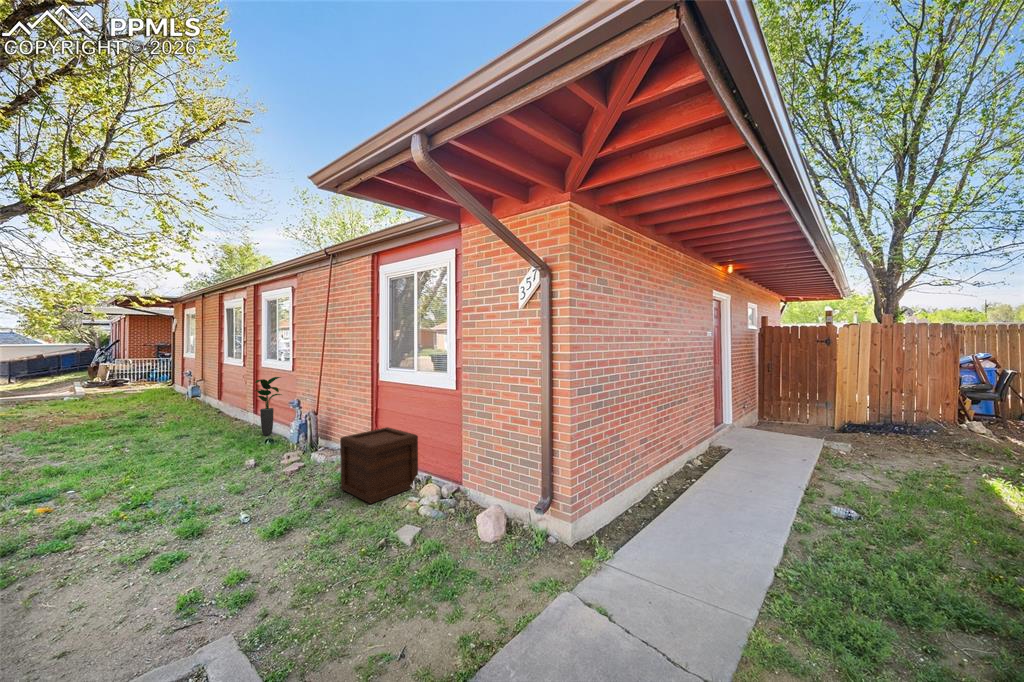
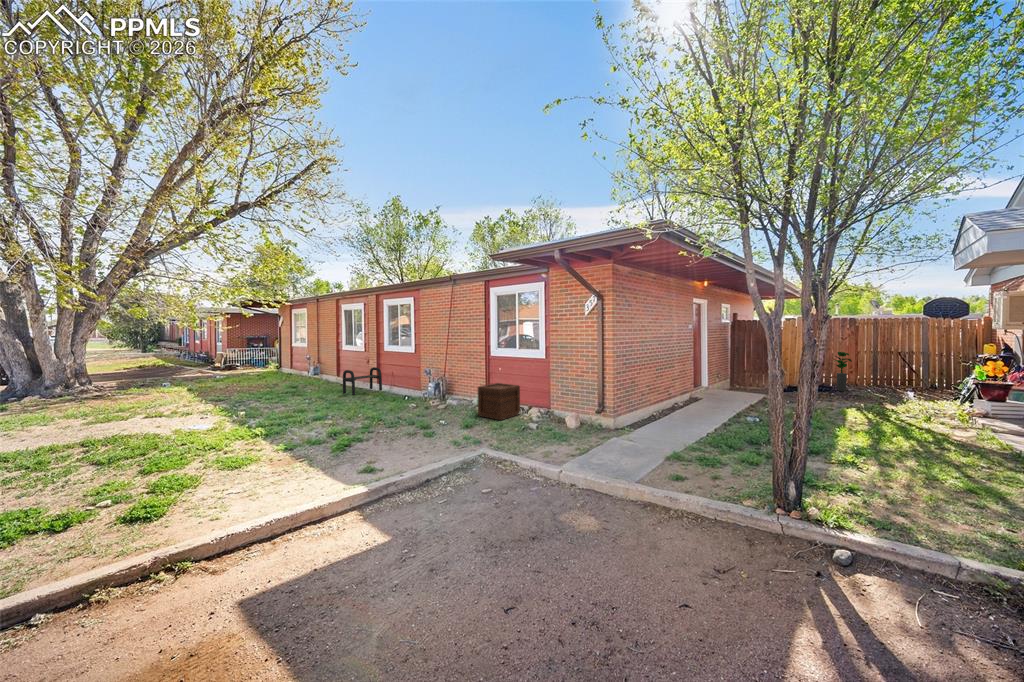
potted plant: present [255,377,282,436] -> present [834,352,852,392]
bench: none [191,390,257,433] -> present [343,367,382,395]

